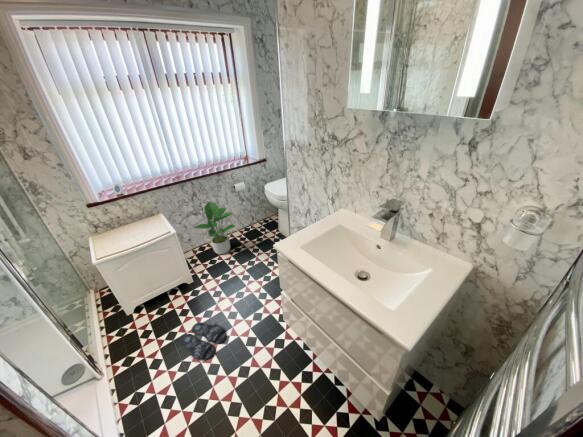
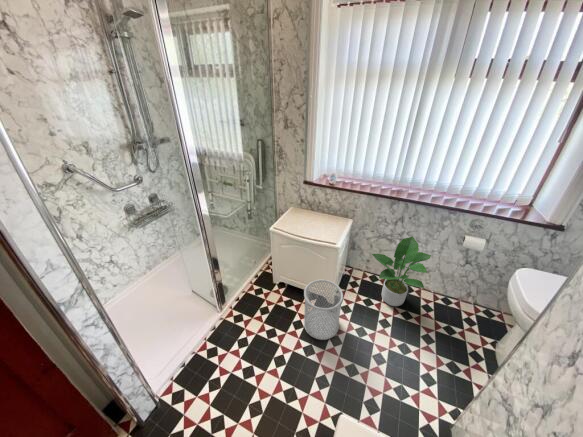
wastebasket: none [171,259,214,309] -> present [304,280,343,340]
slippers: present [181,323,226,360] -> none [260,345,303,396]

